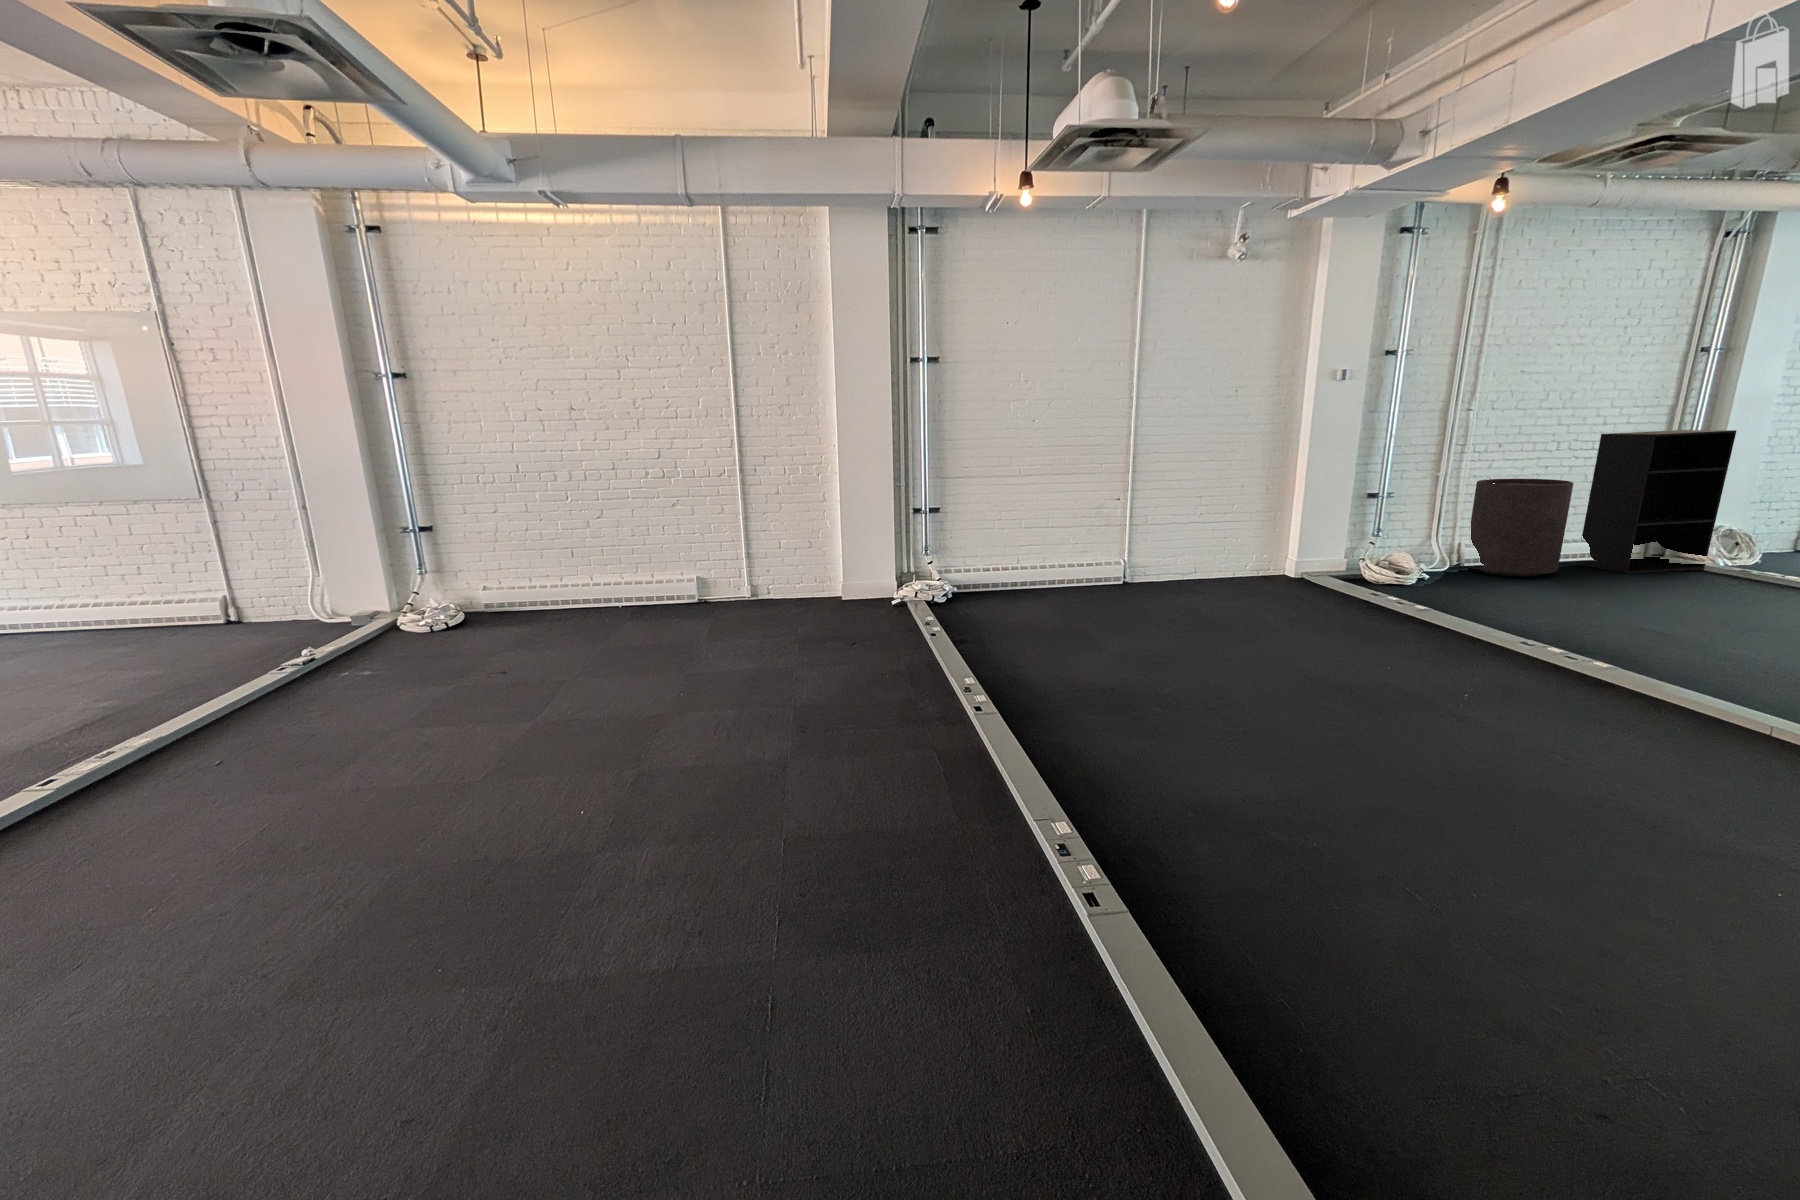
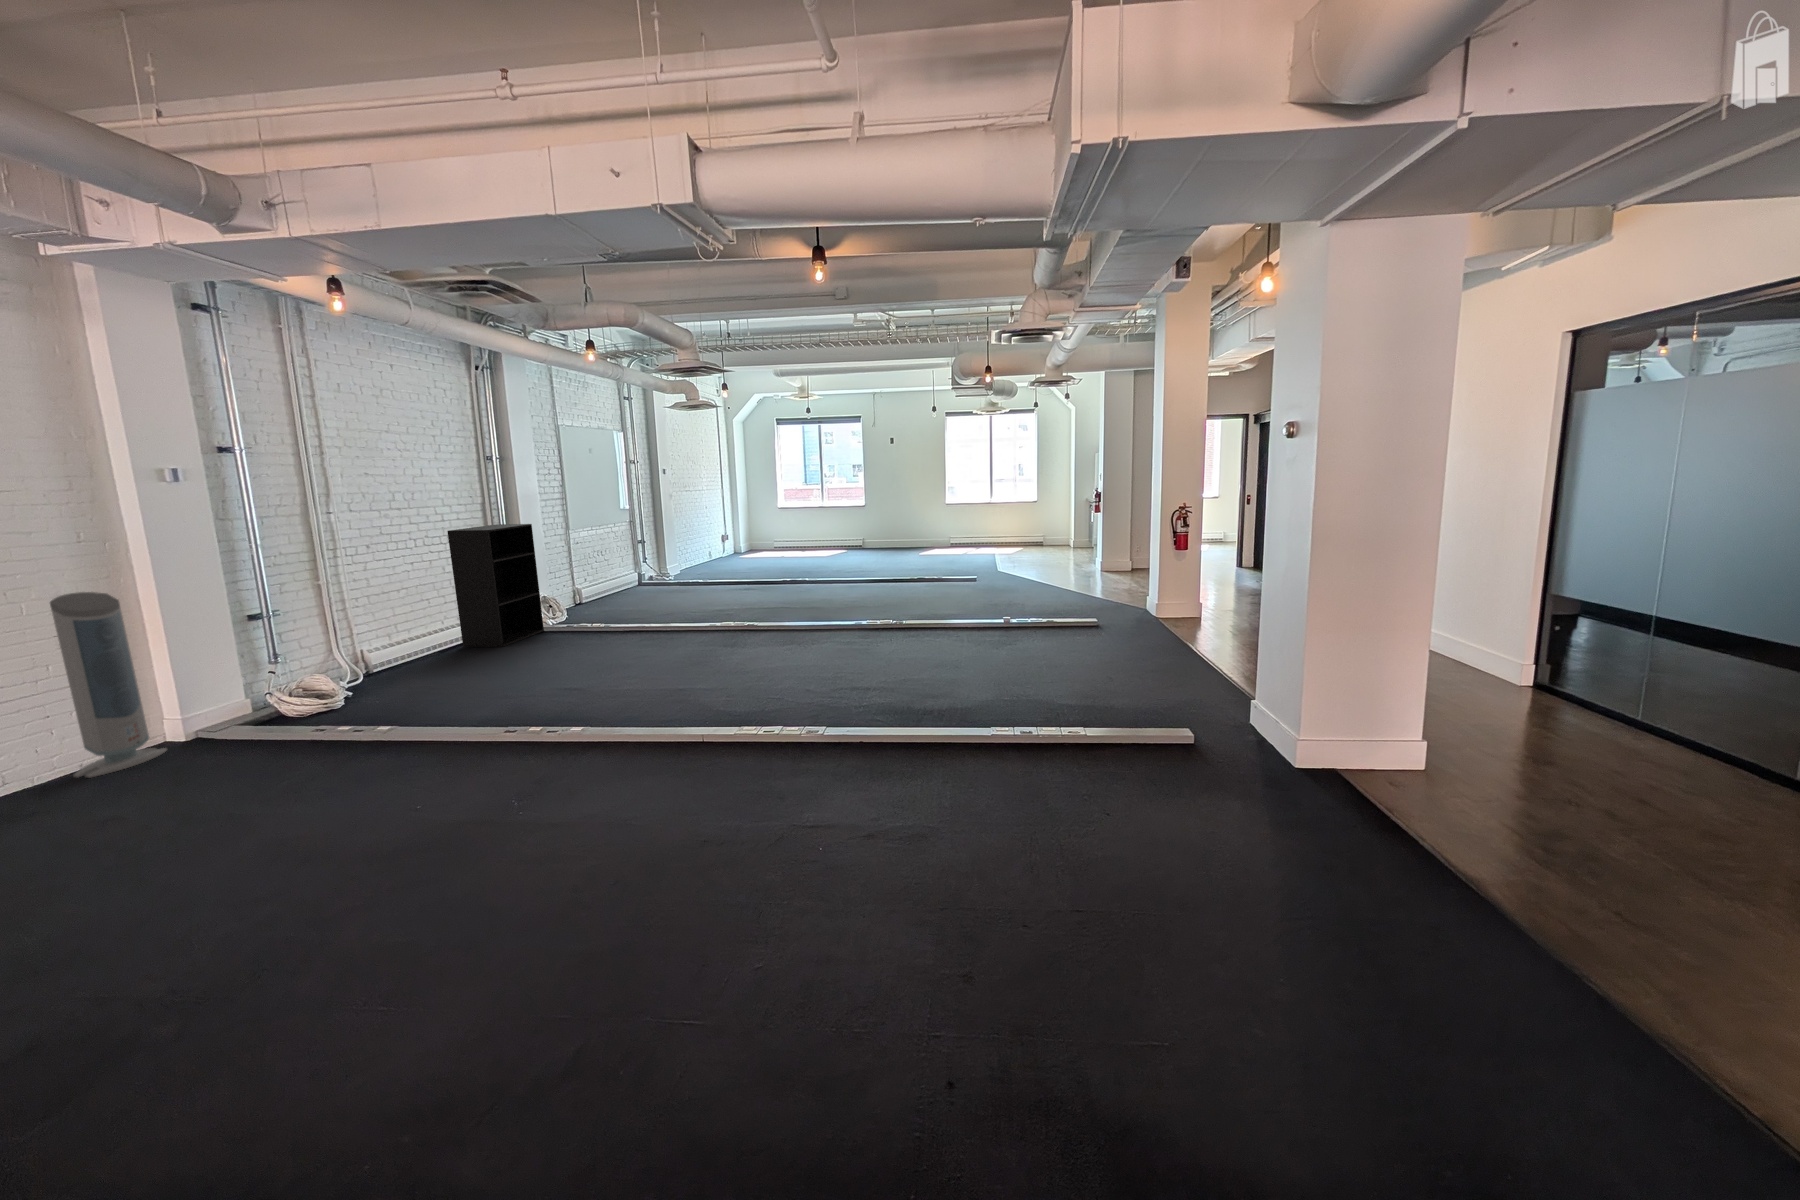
air purifier: none [1232,460,1285,582] -> present [50,592,167,778]
trash can: present [1471,479,1573,577] -> none [361,575,458,674]

